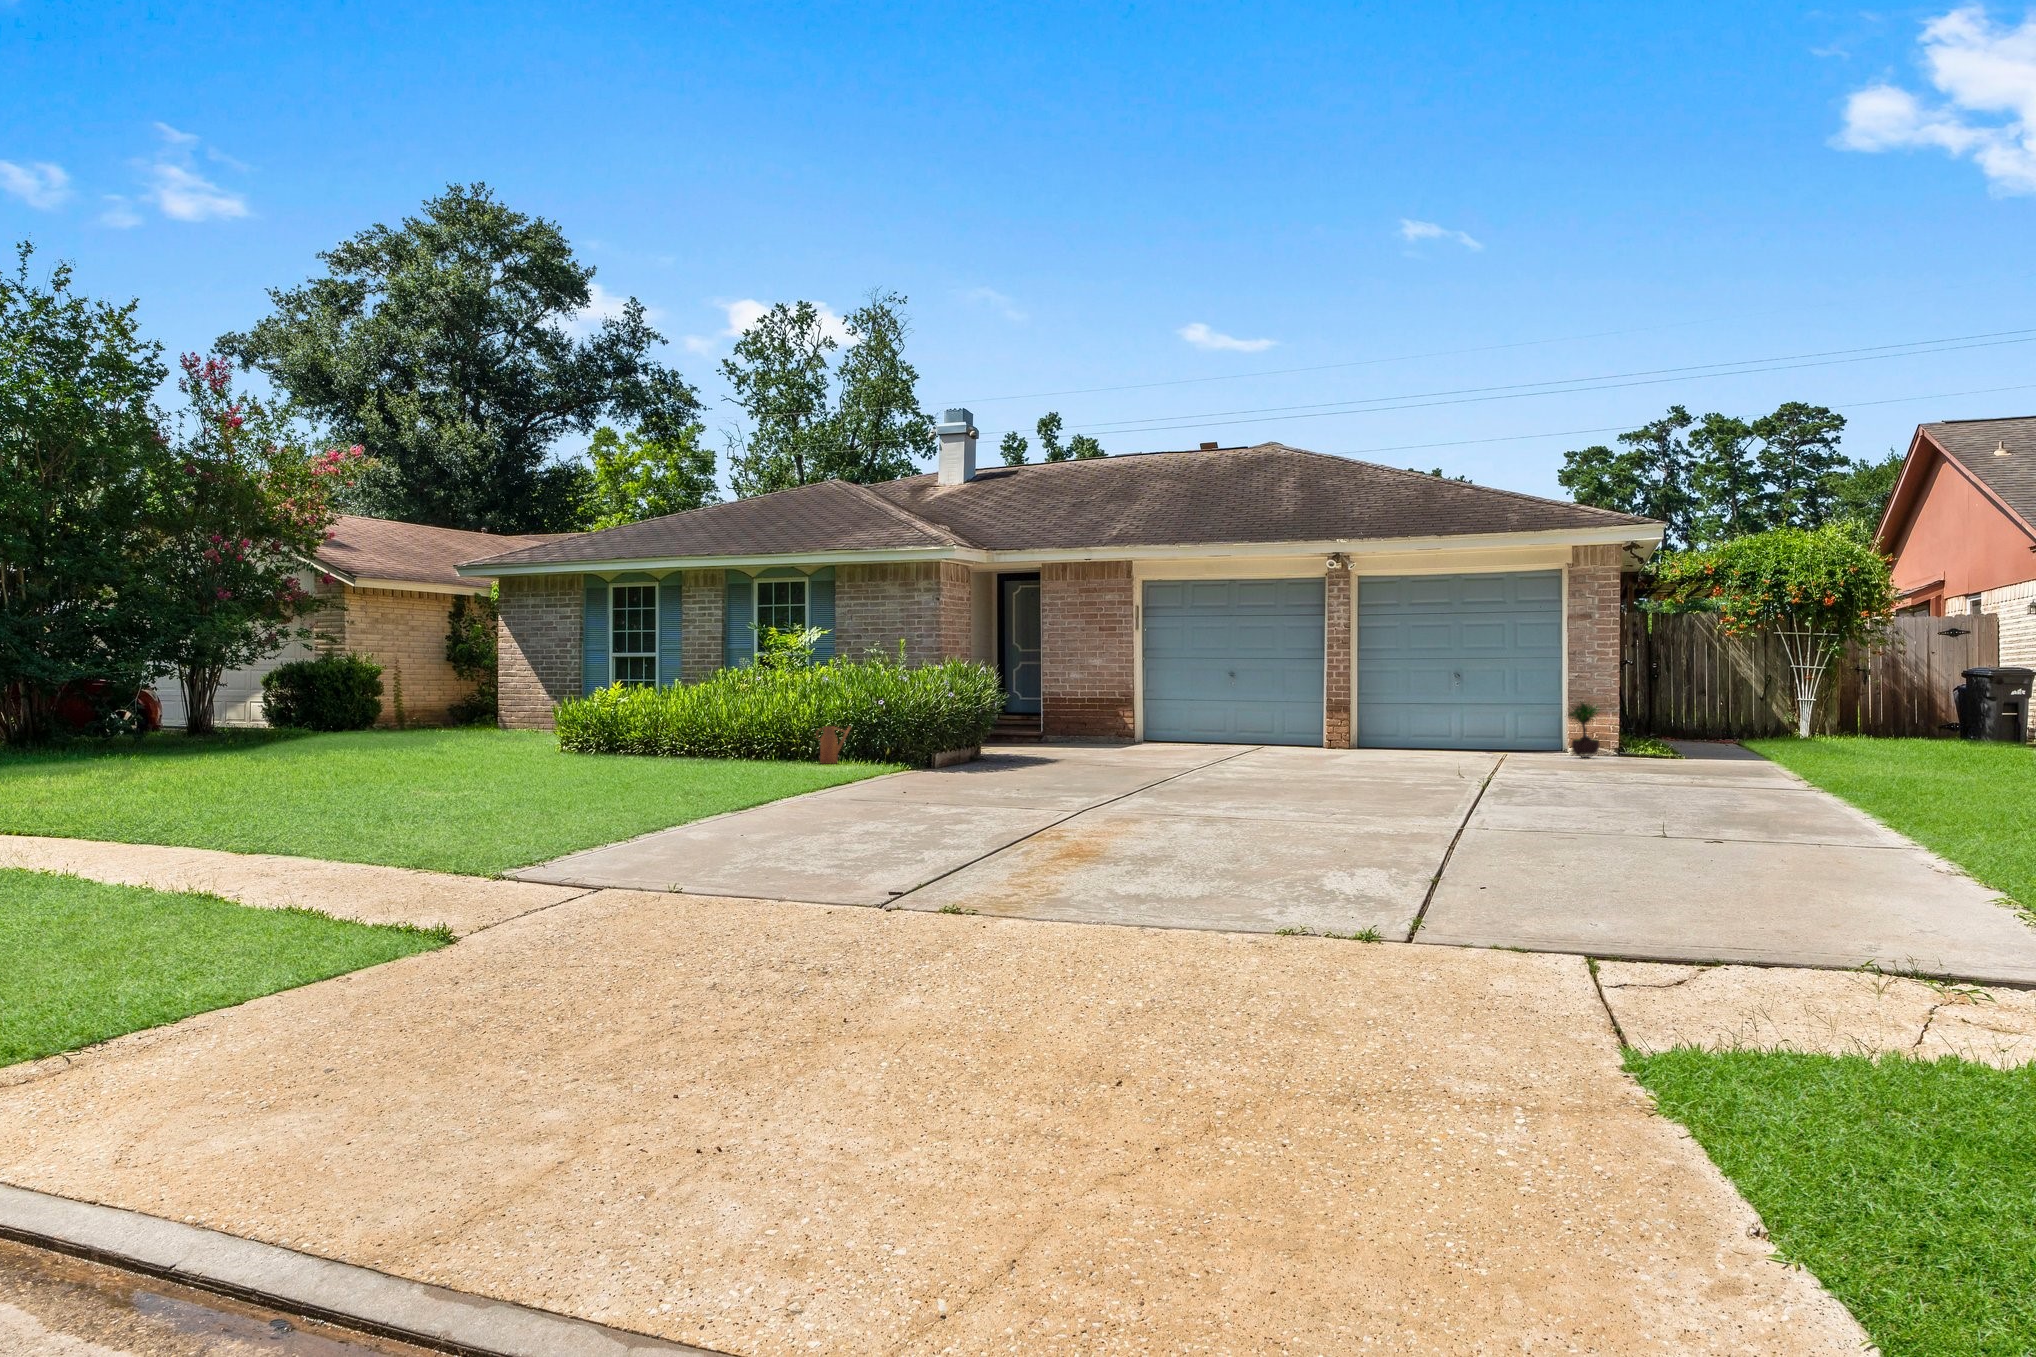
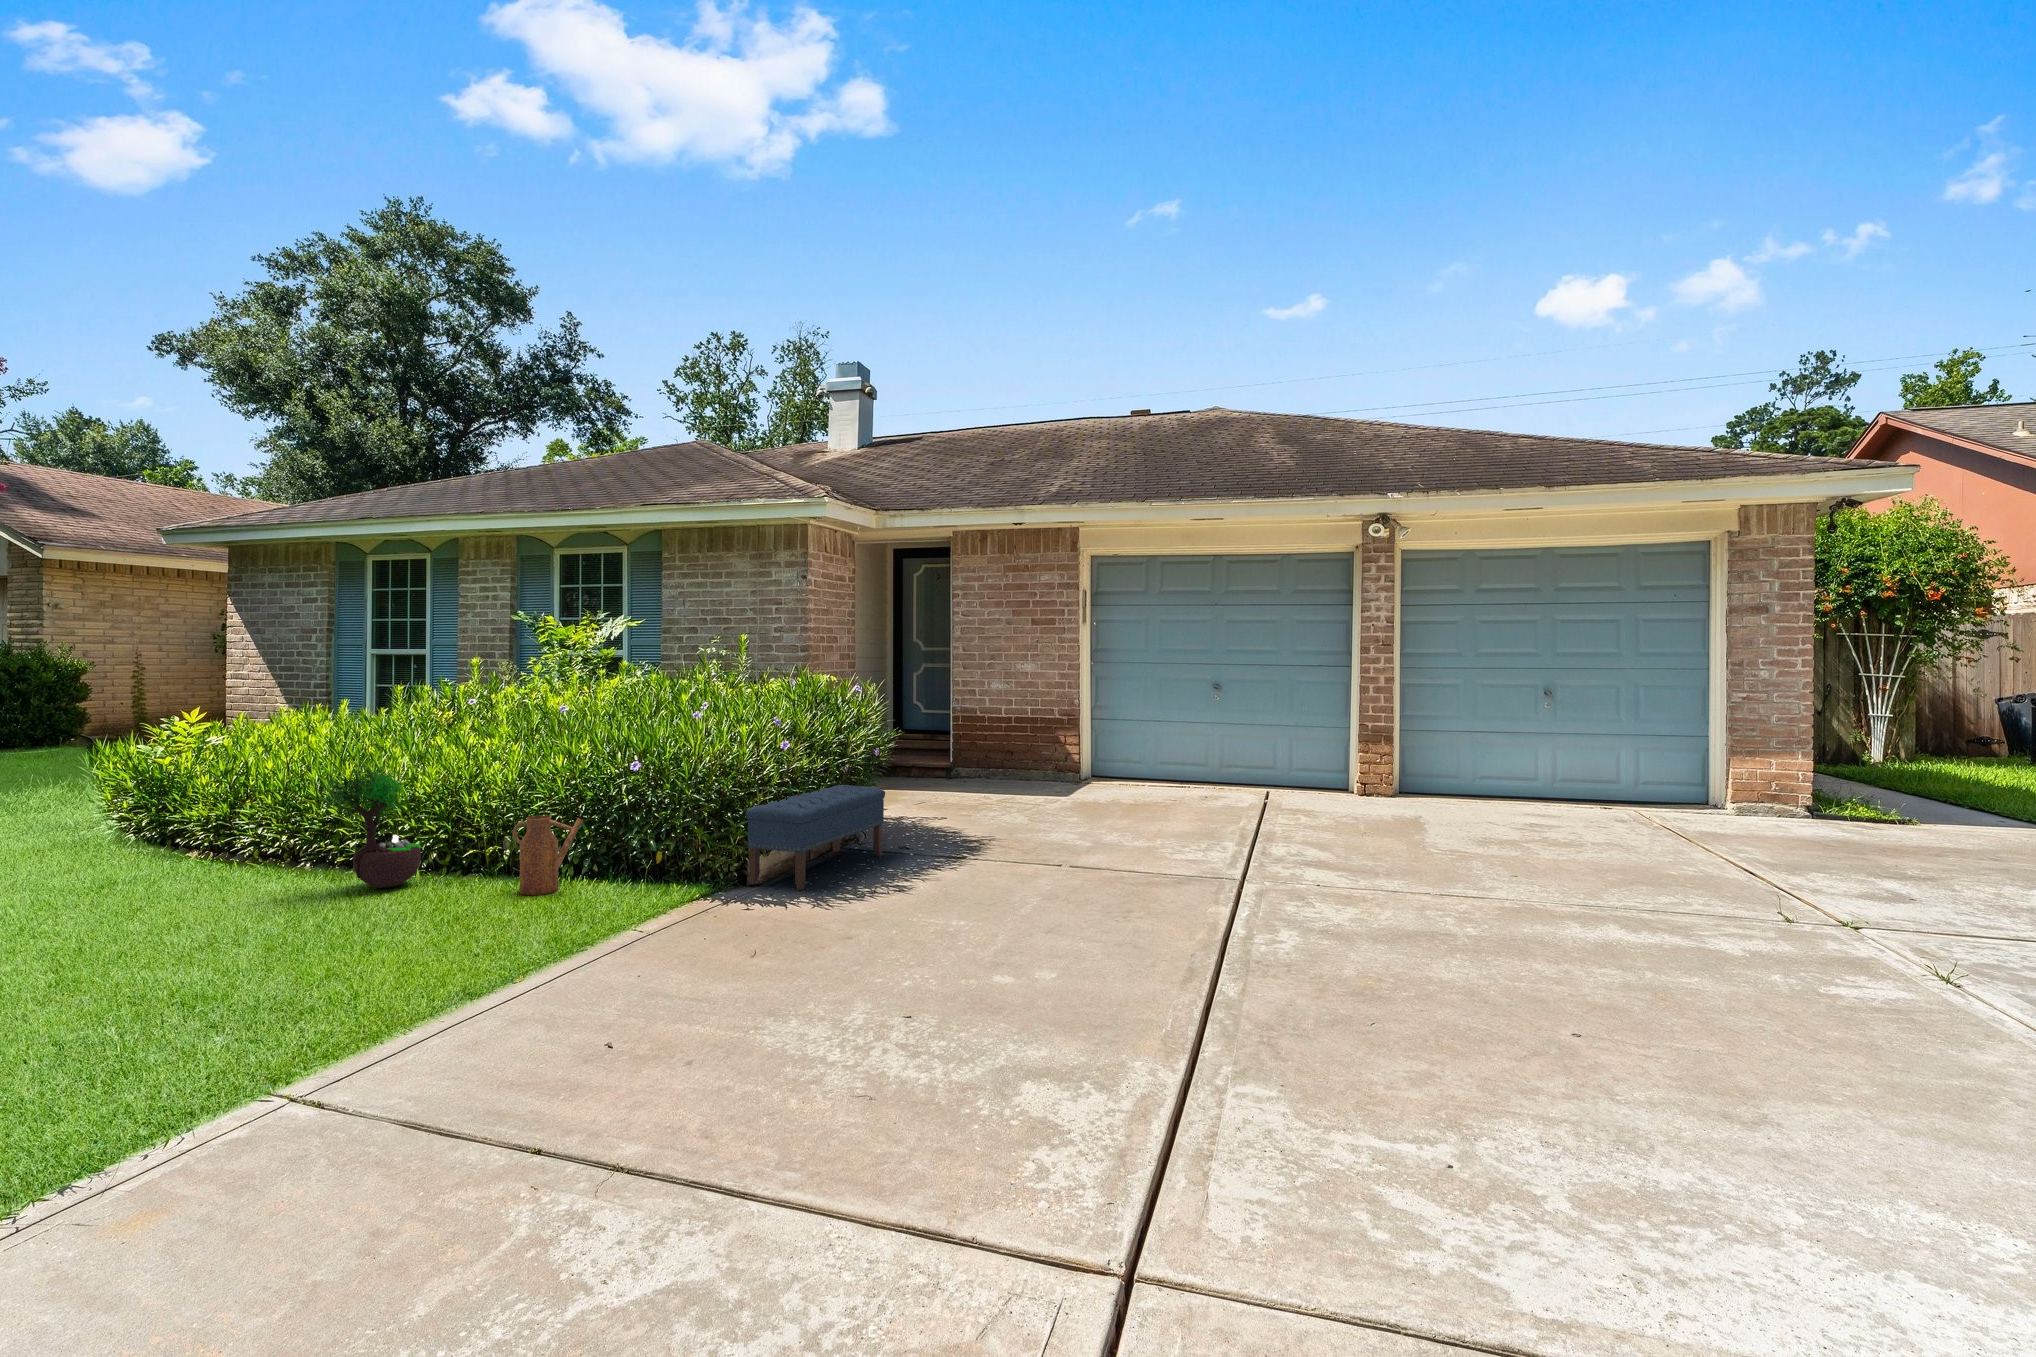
potted tree: present [1568,701,1599,758] -> present [317,756,421,888]
bench: none [930,721,999,764] -> present [746,785,885,890]

